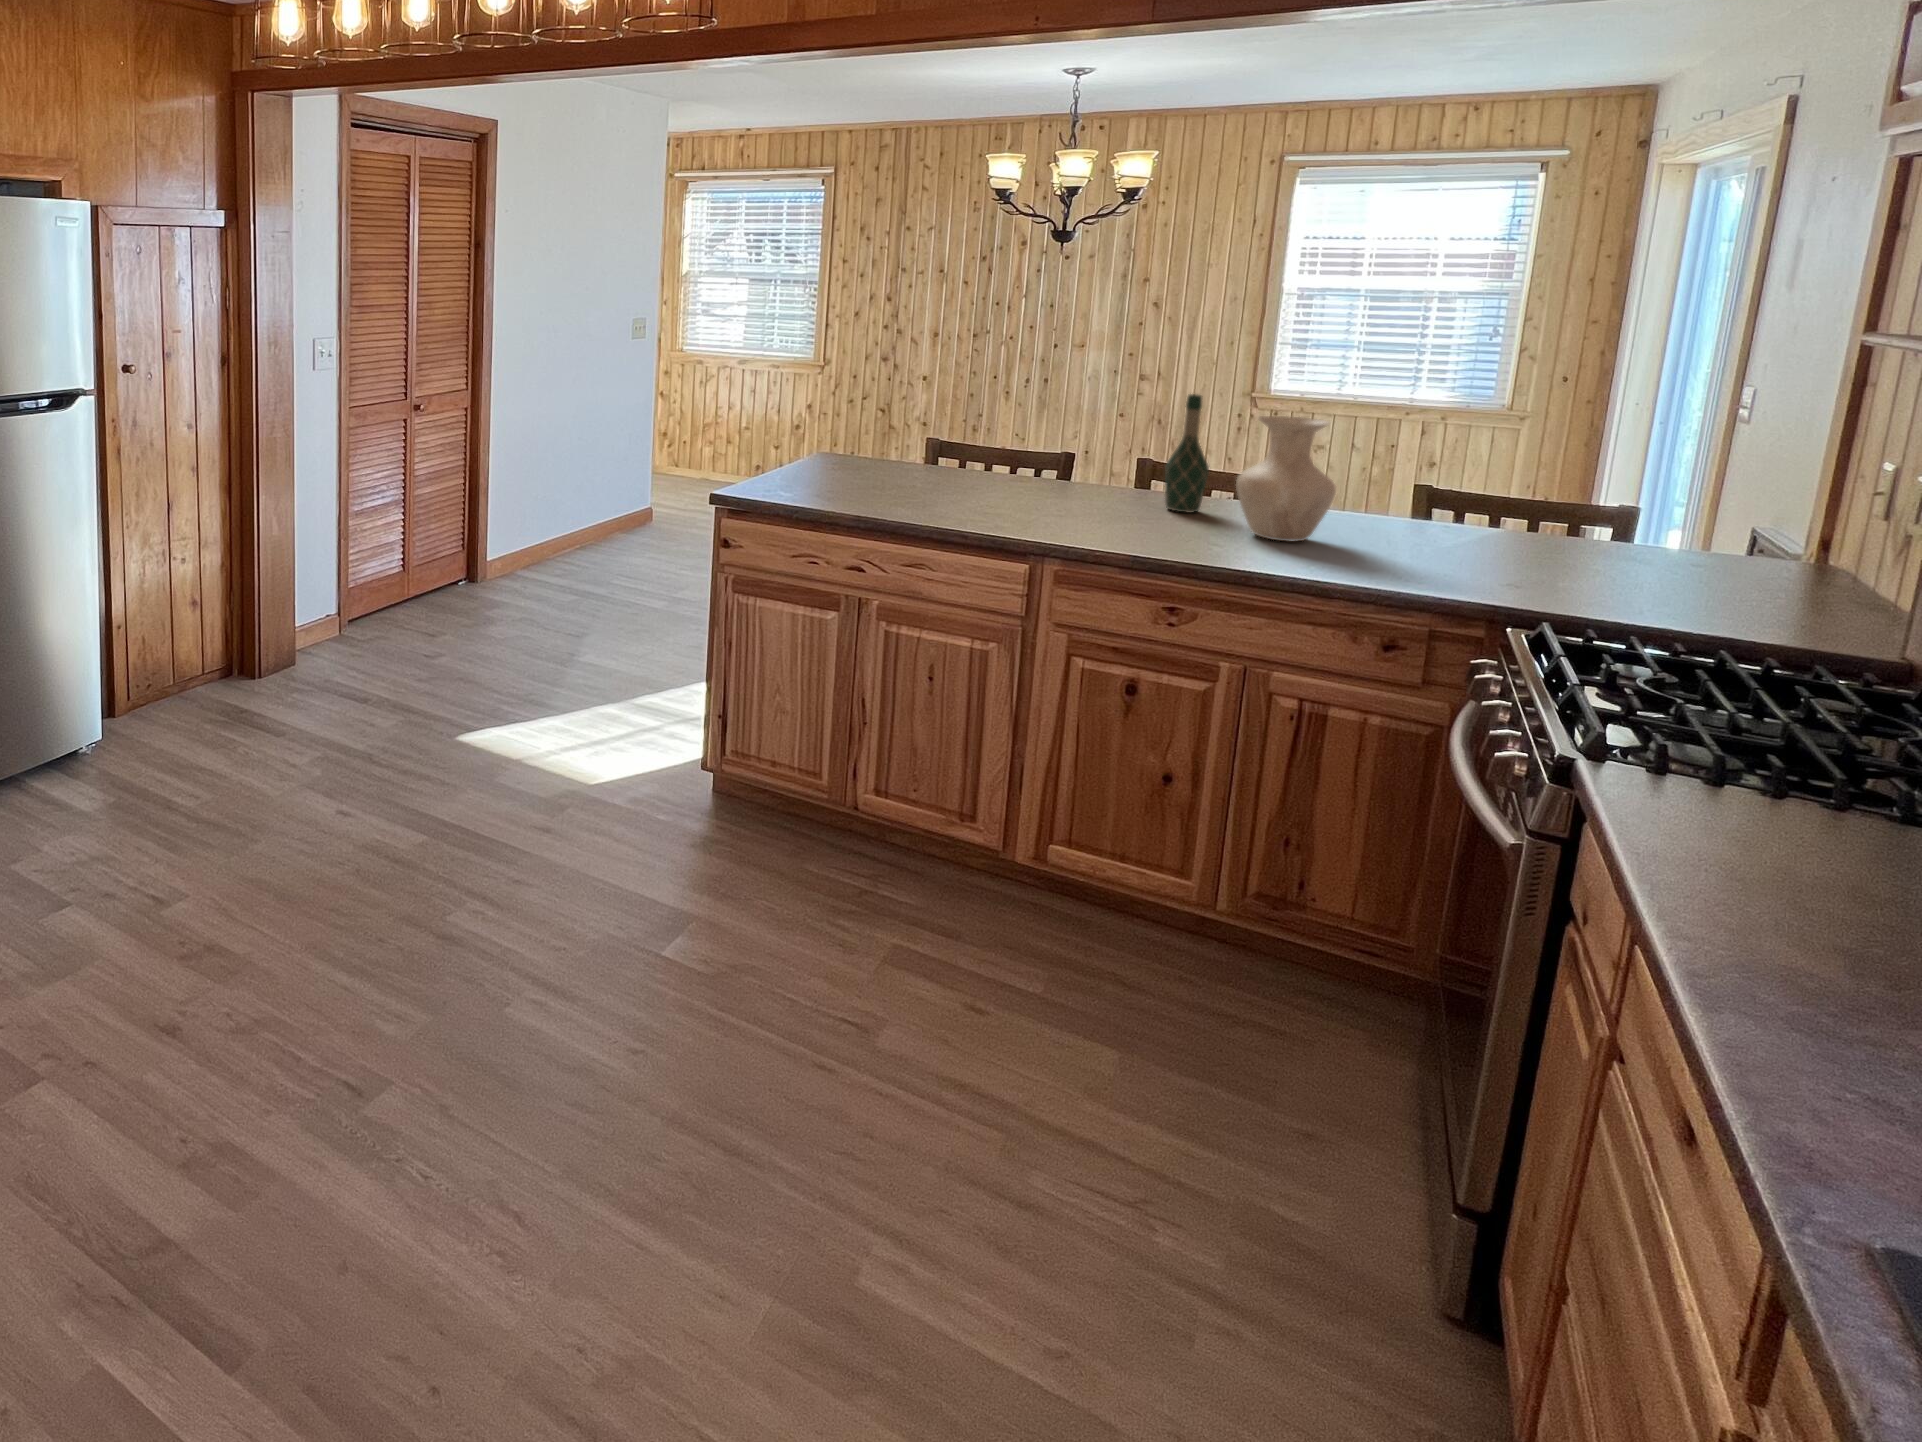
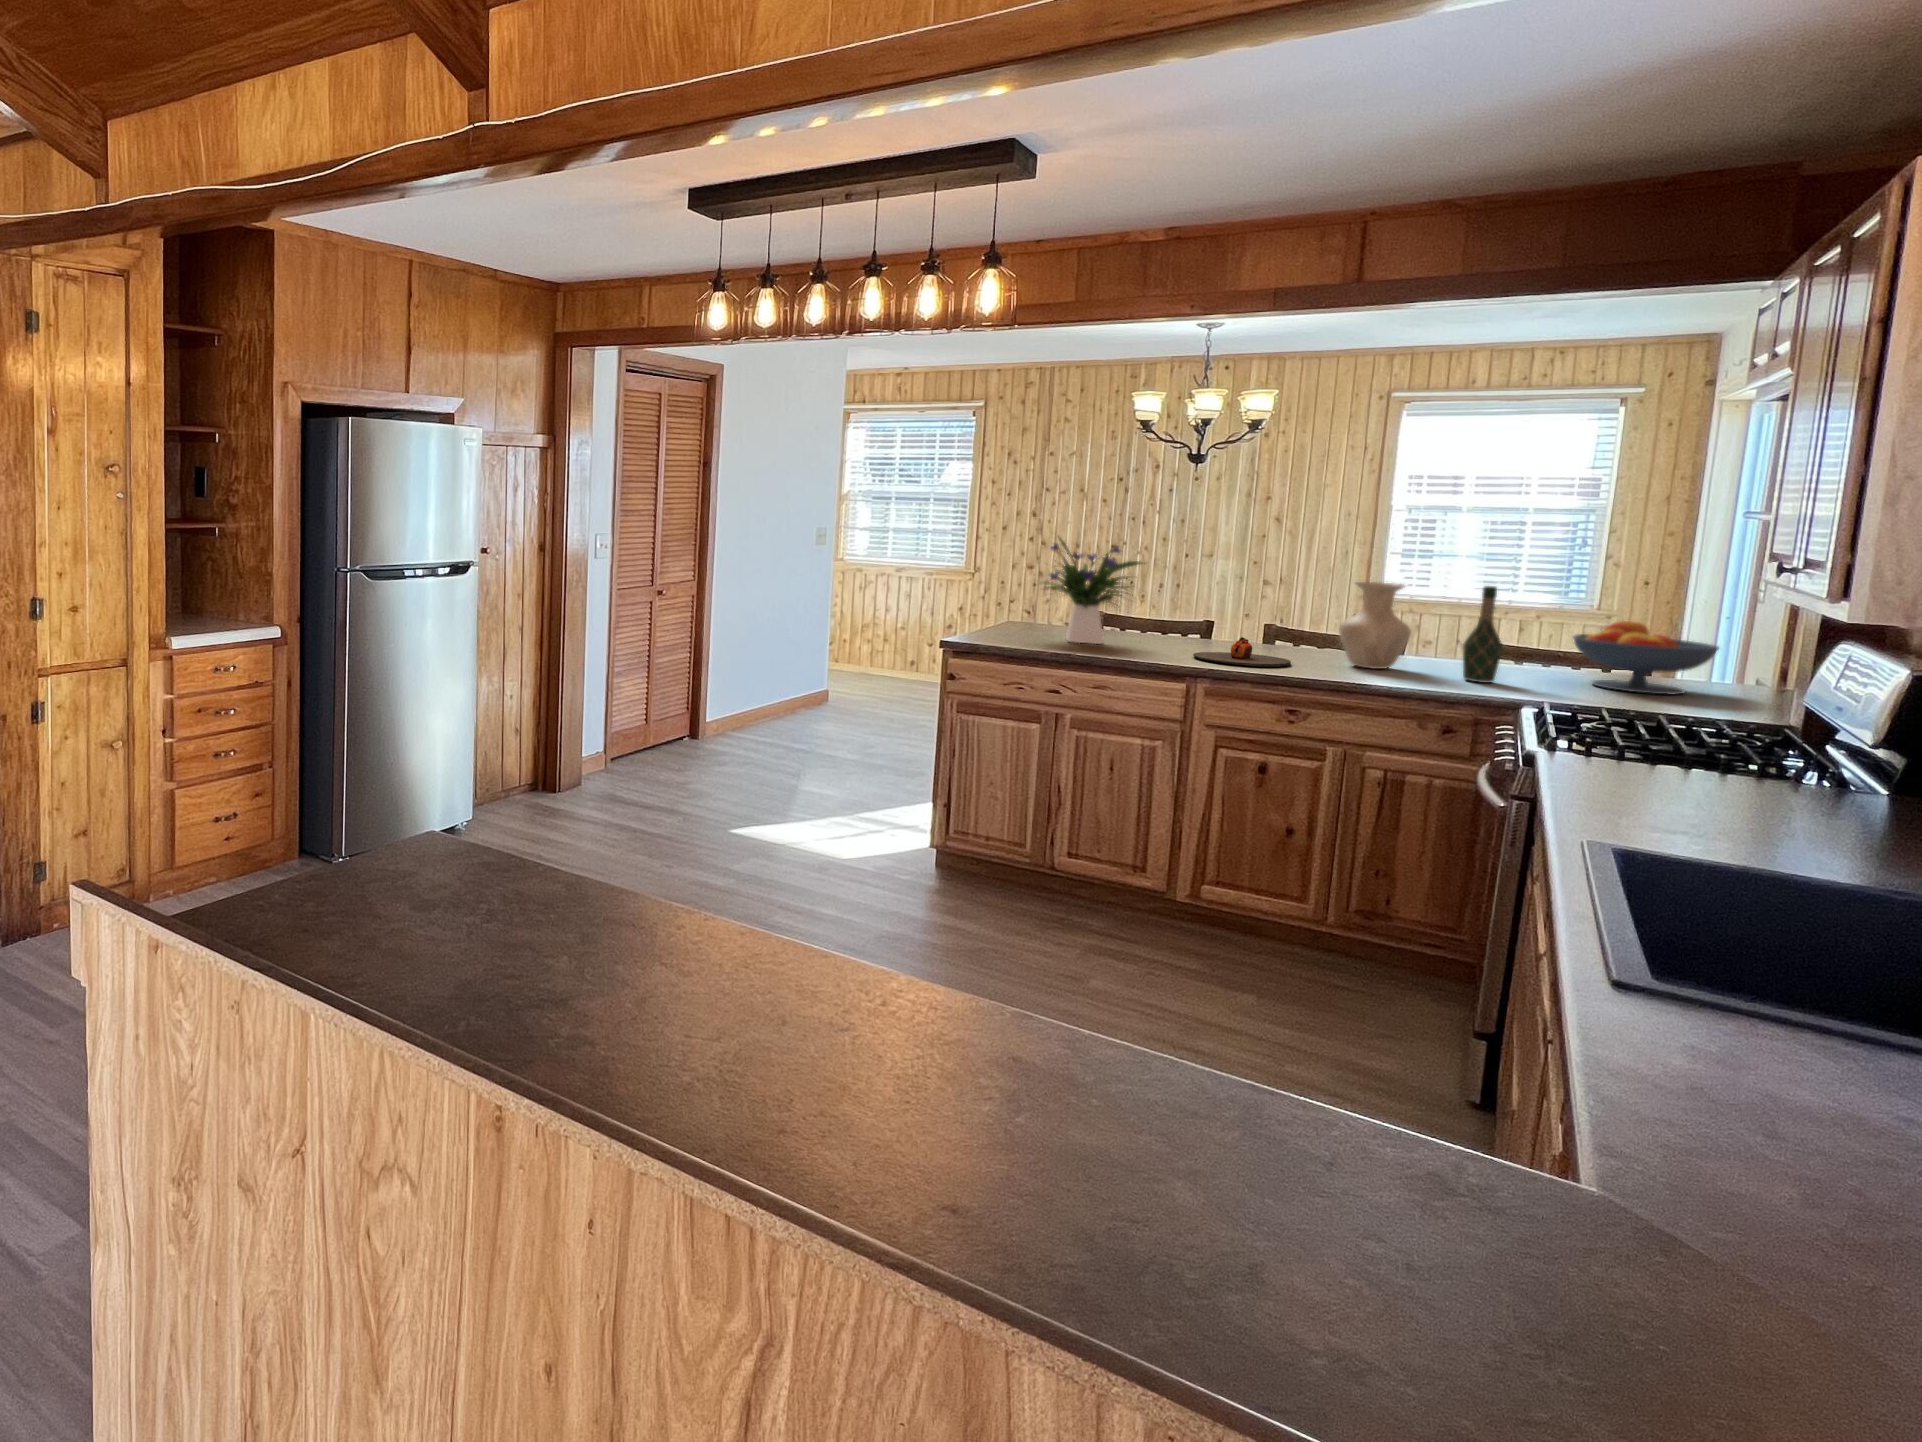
flower arrangement: none [831,347,982,498] -> present [1035,537,1142,644]
wine bottle: present [1165,394,1209,513] -> present [1463,586,1503,683]
fruit bowl: none [1561,473,1779,589] -> present [1573,621,1719,694]
plate: none [1039,494,1171,542] -> present [1193,637,1291,667]

